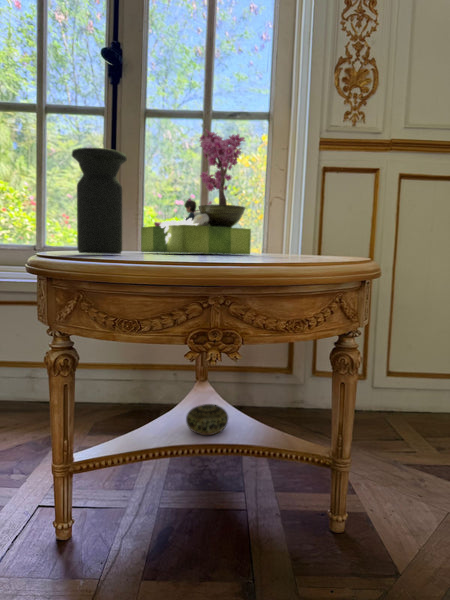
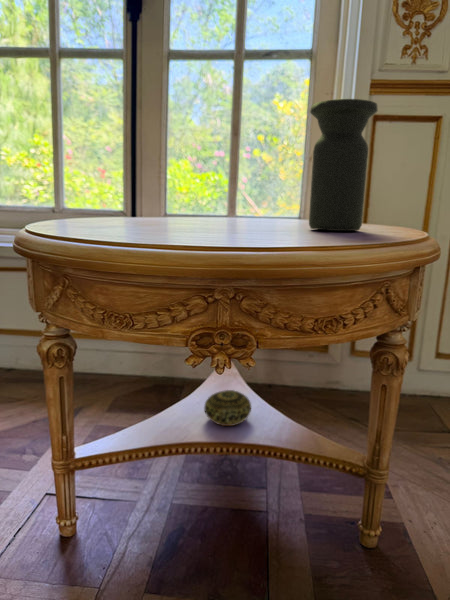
flower arrangement: present [141,130,251,254] -> none [160,69,283,222]
vase: present [72,148,127,254] -> present [309,99,378,231]

